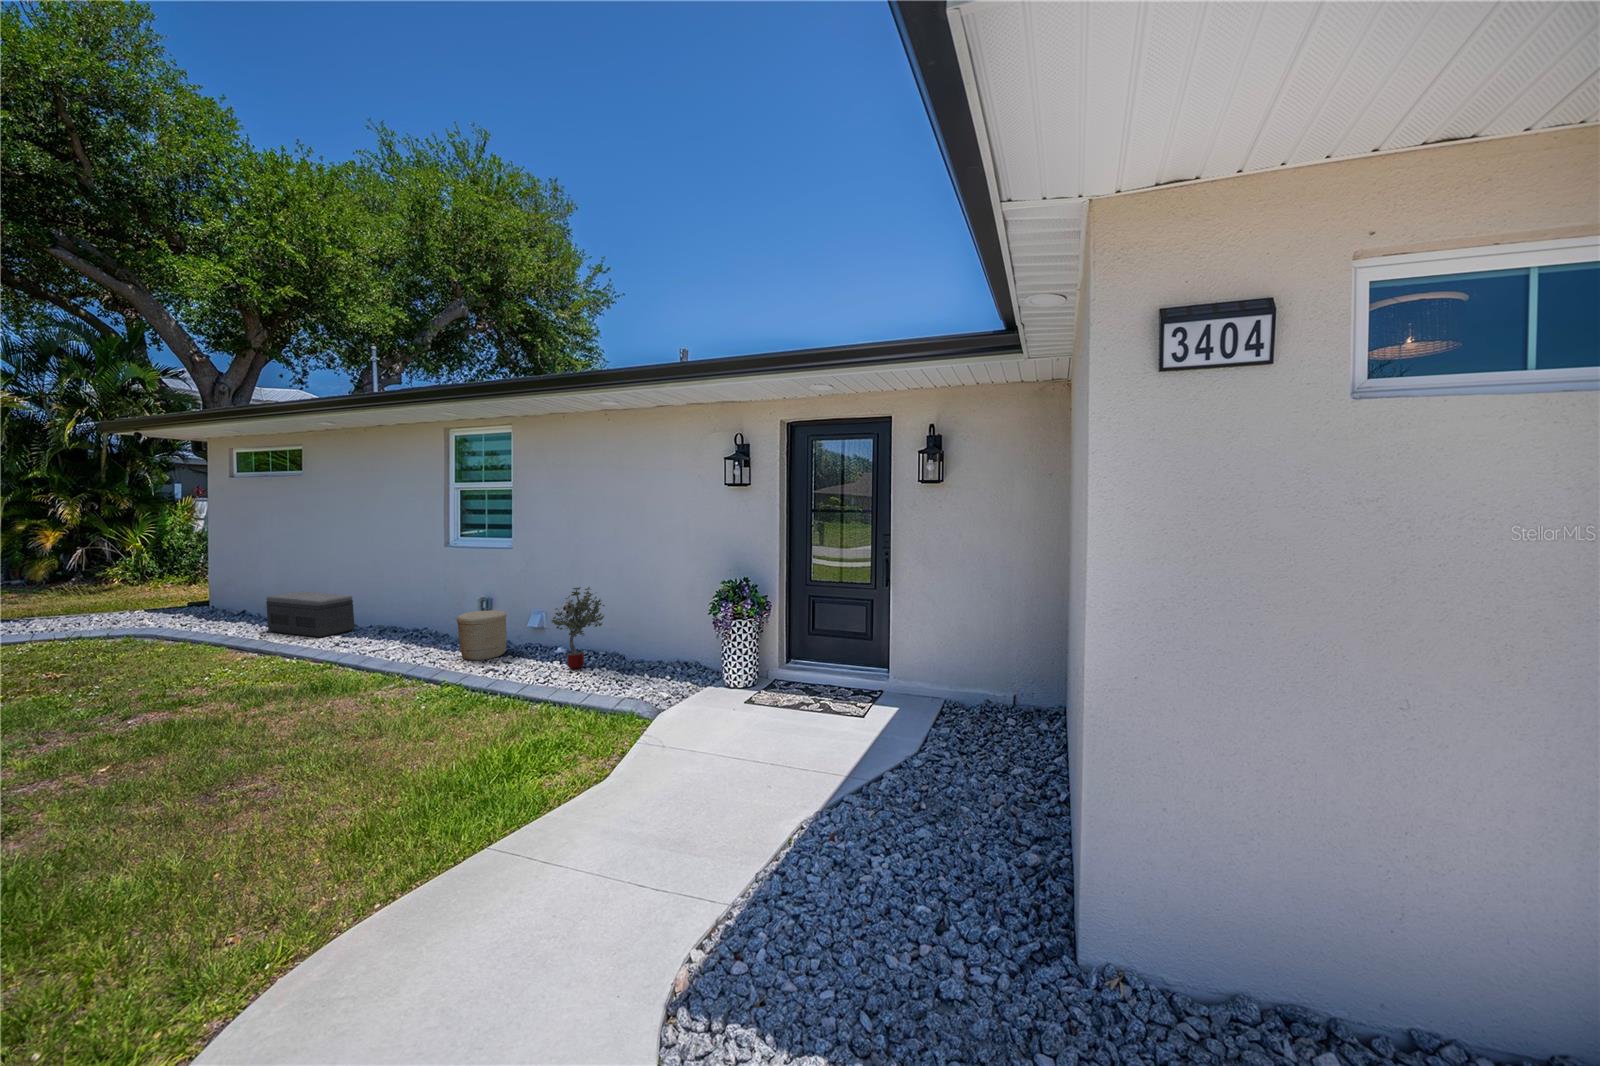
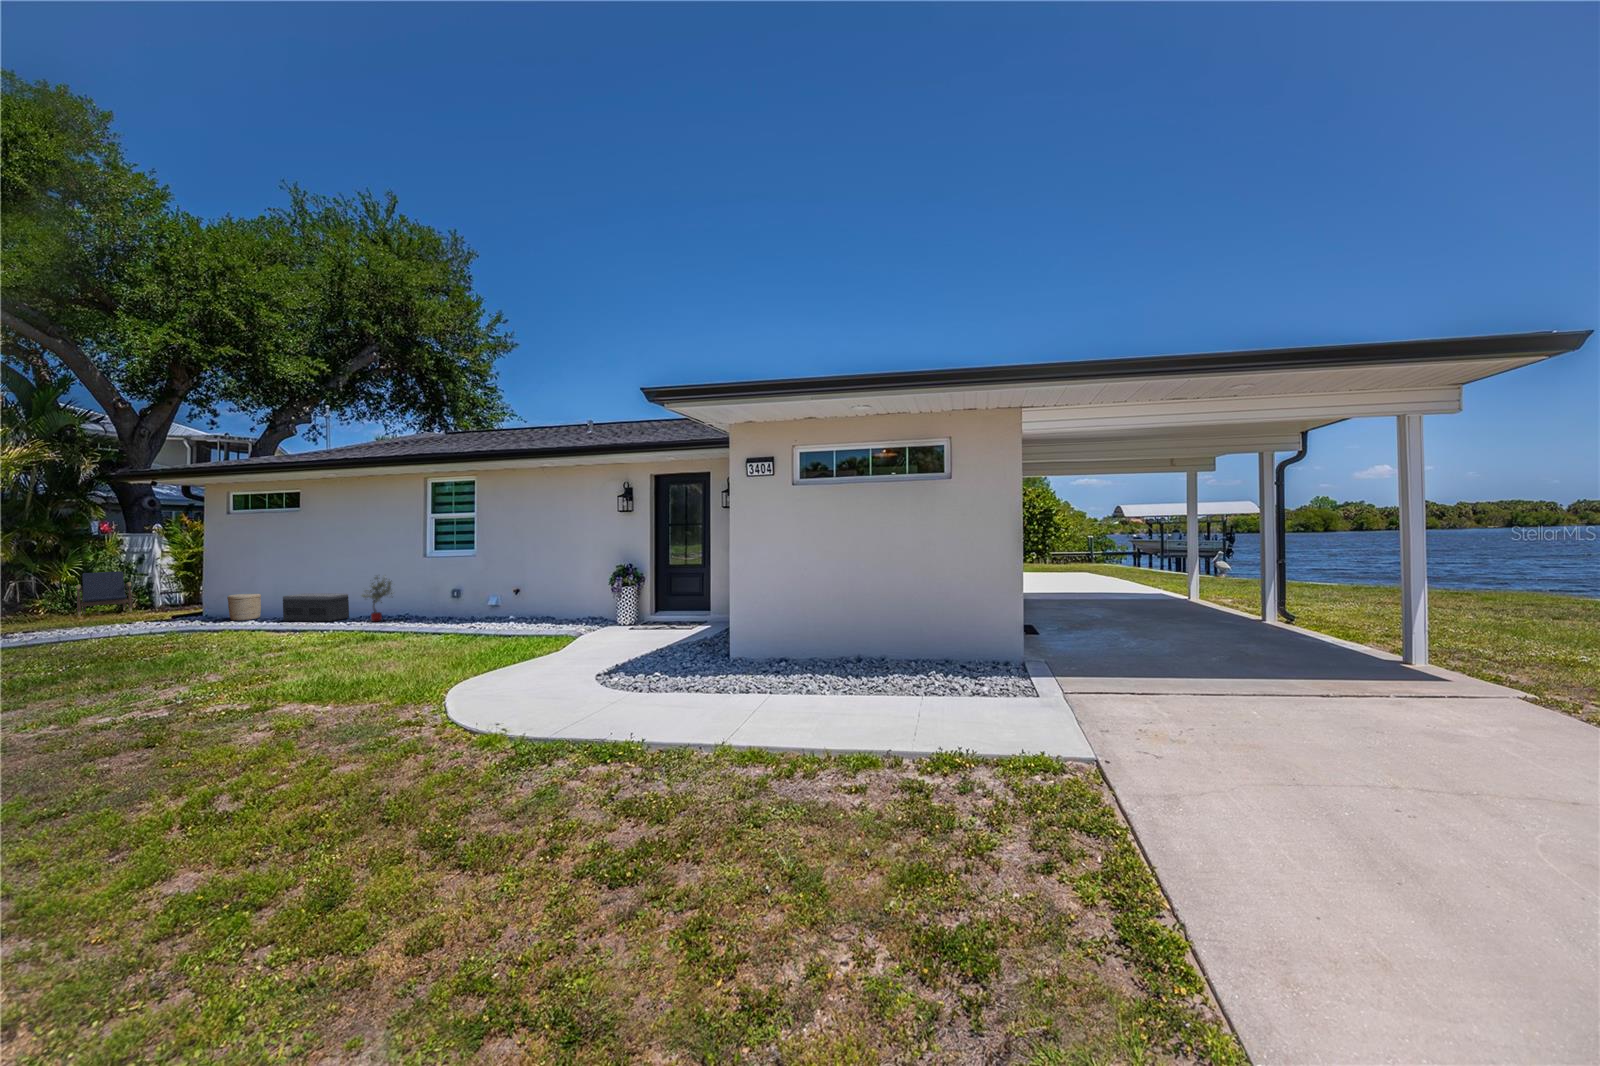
lounge chair: none [78,547,152,604] -> present [76,571,132,617]
potted tree: present [551,587,605,670] -> present [362,575,392,622]
woven basket: present [457,610,507,660] -> present [227,594,261,620]

